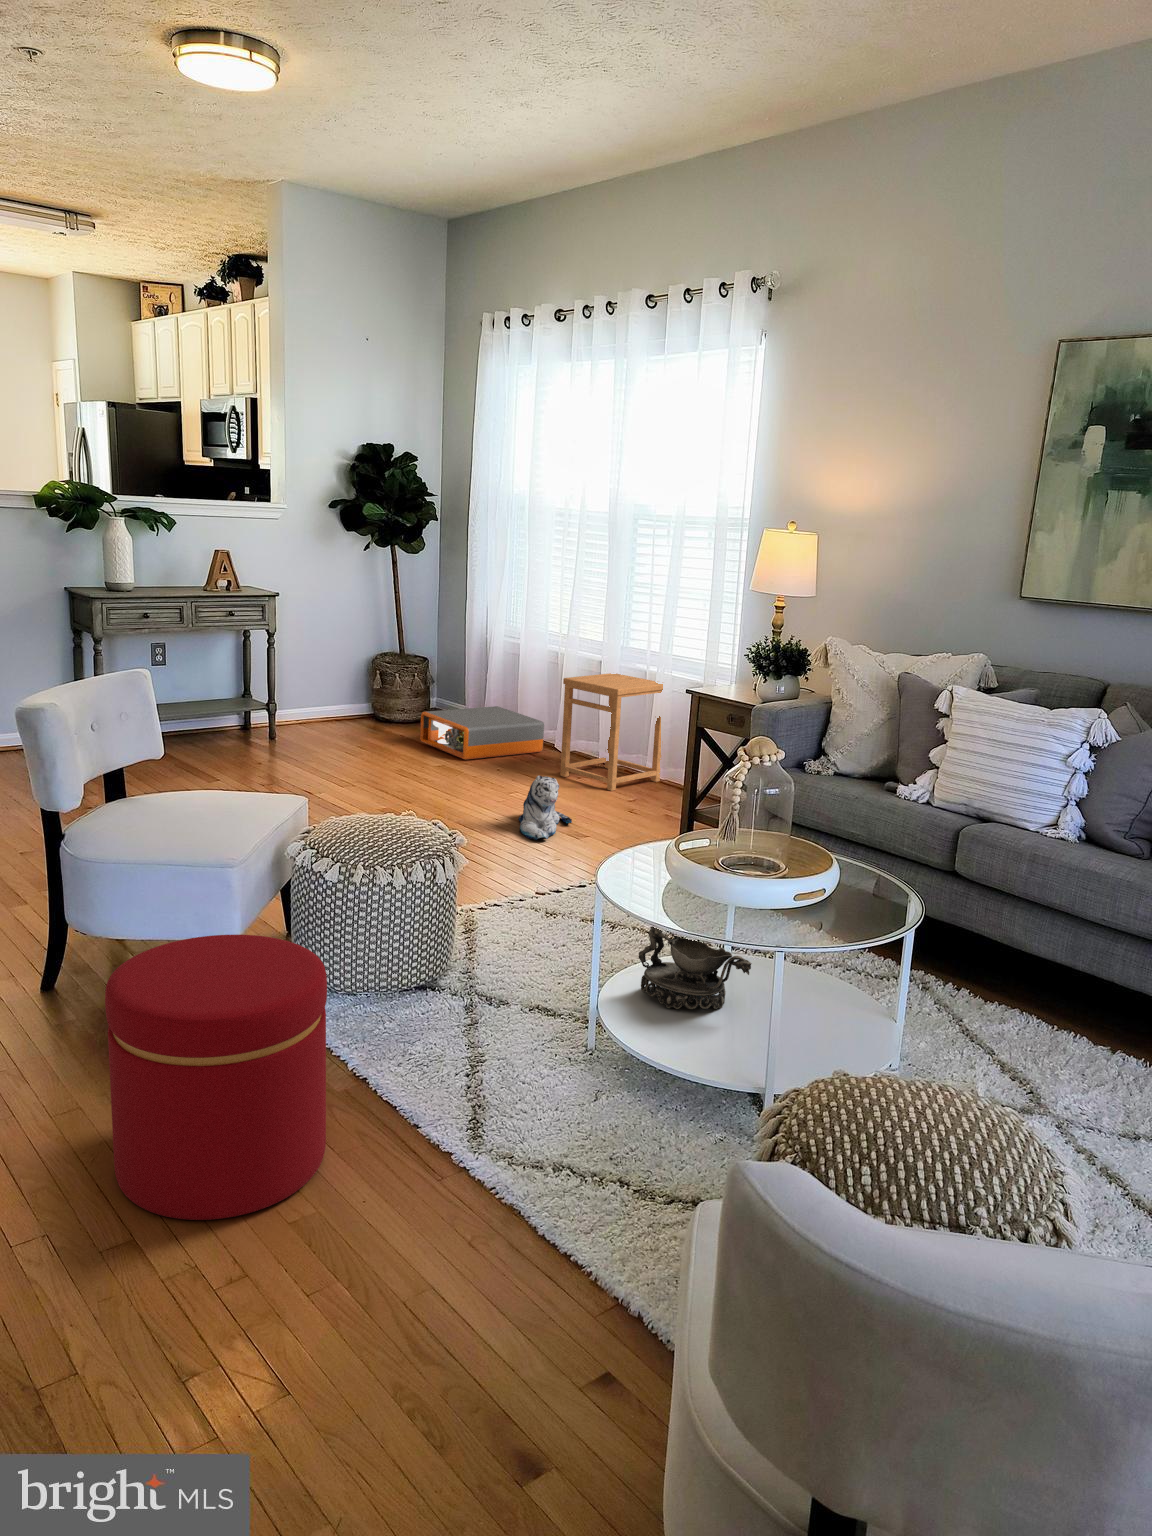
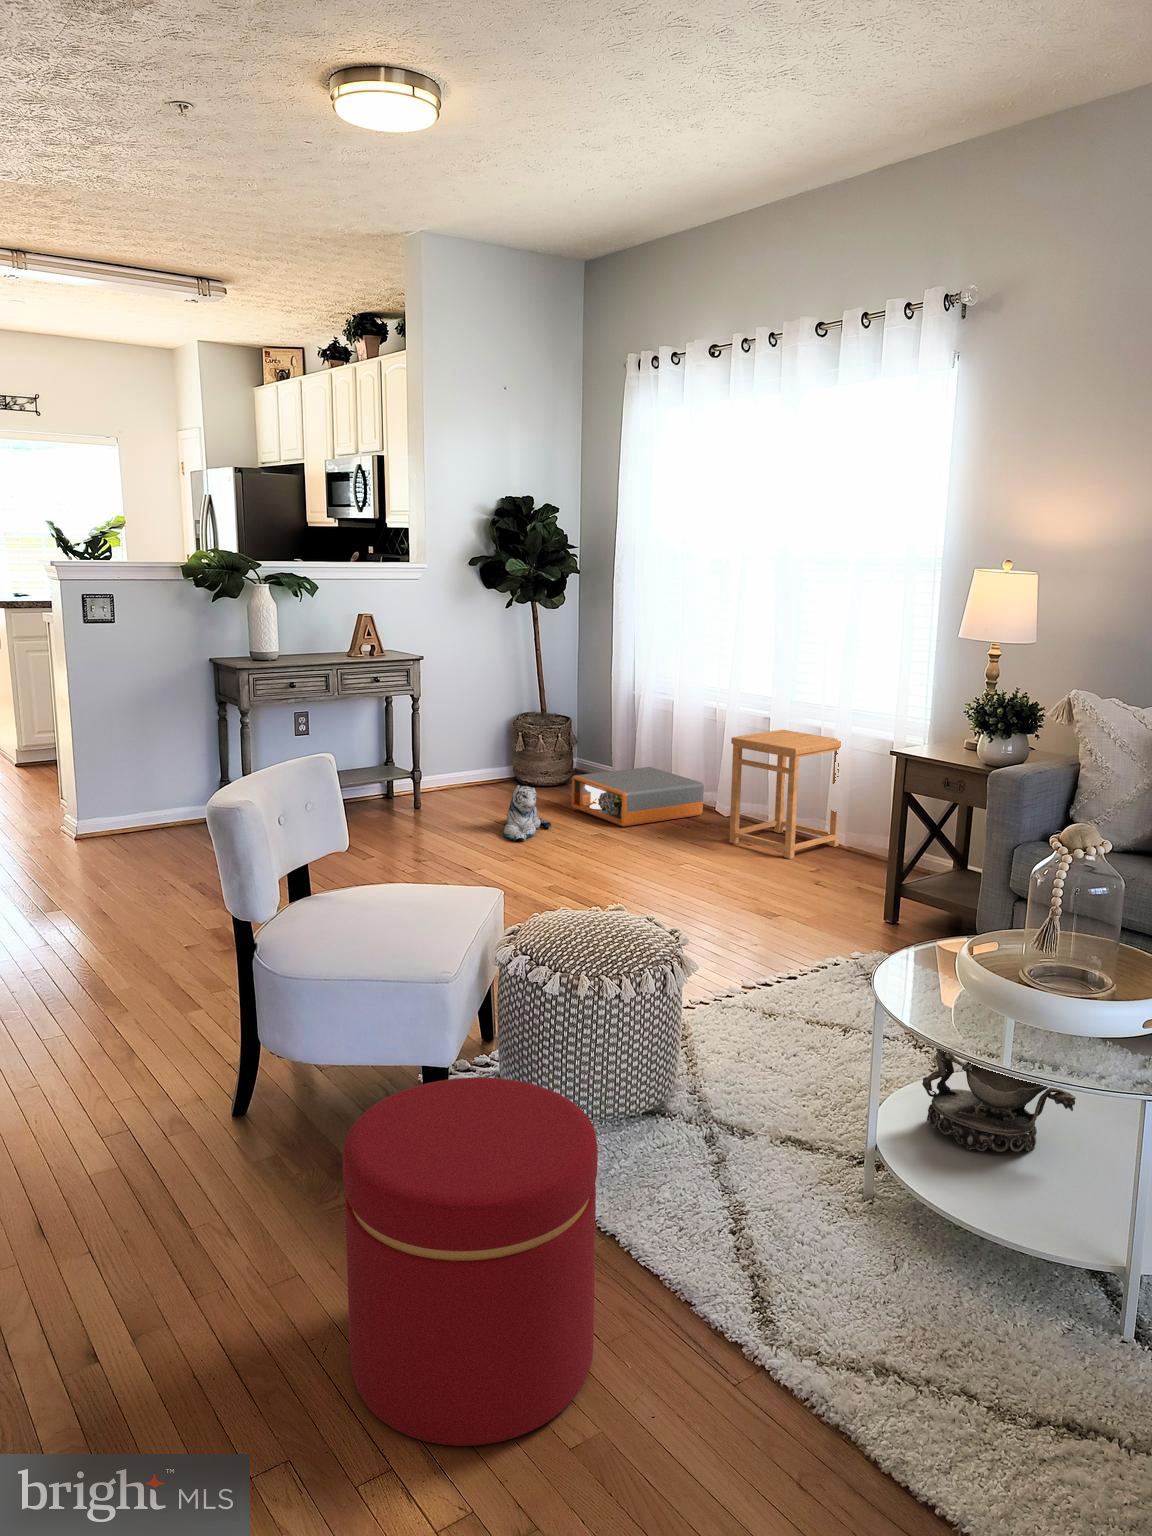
plush toy: present [518,776,572,840] -> present [503,785,551,841]

